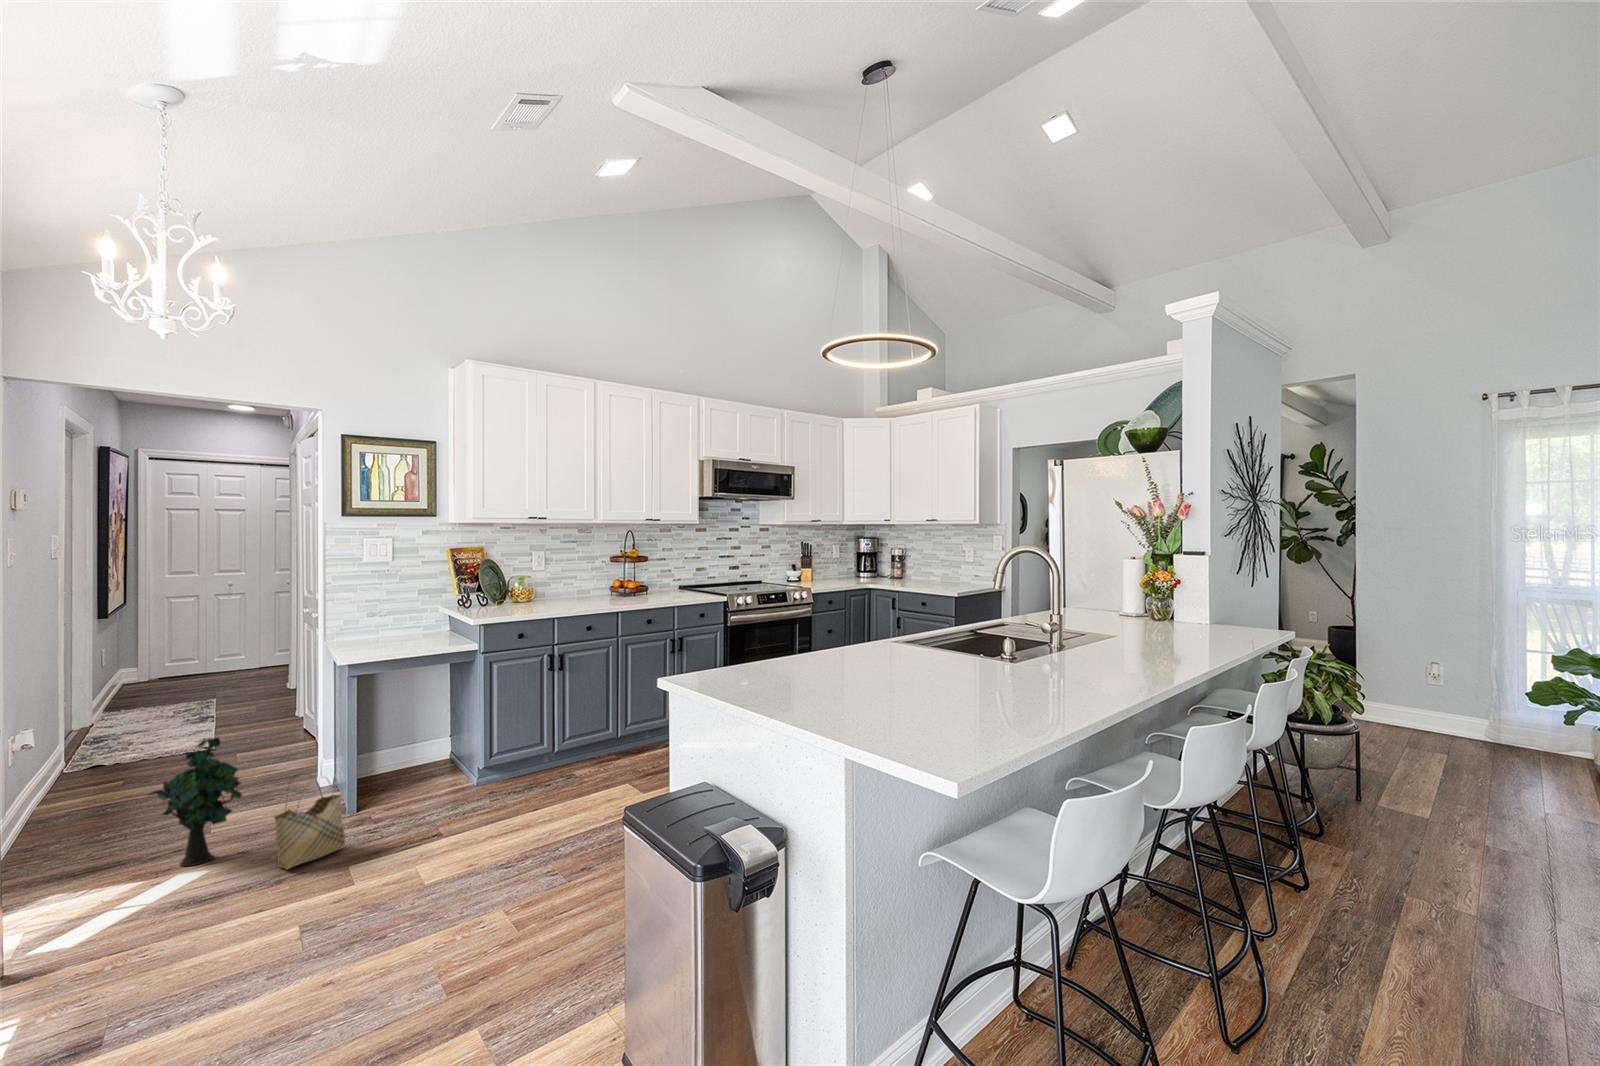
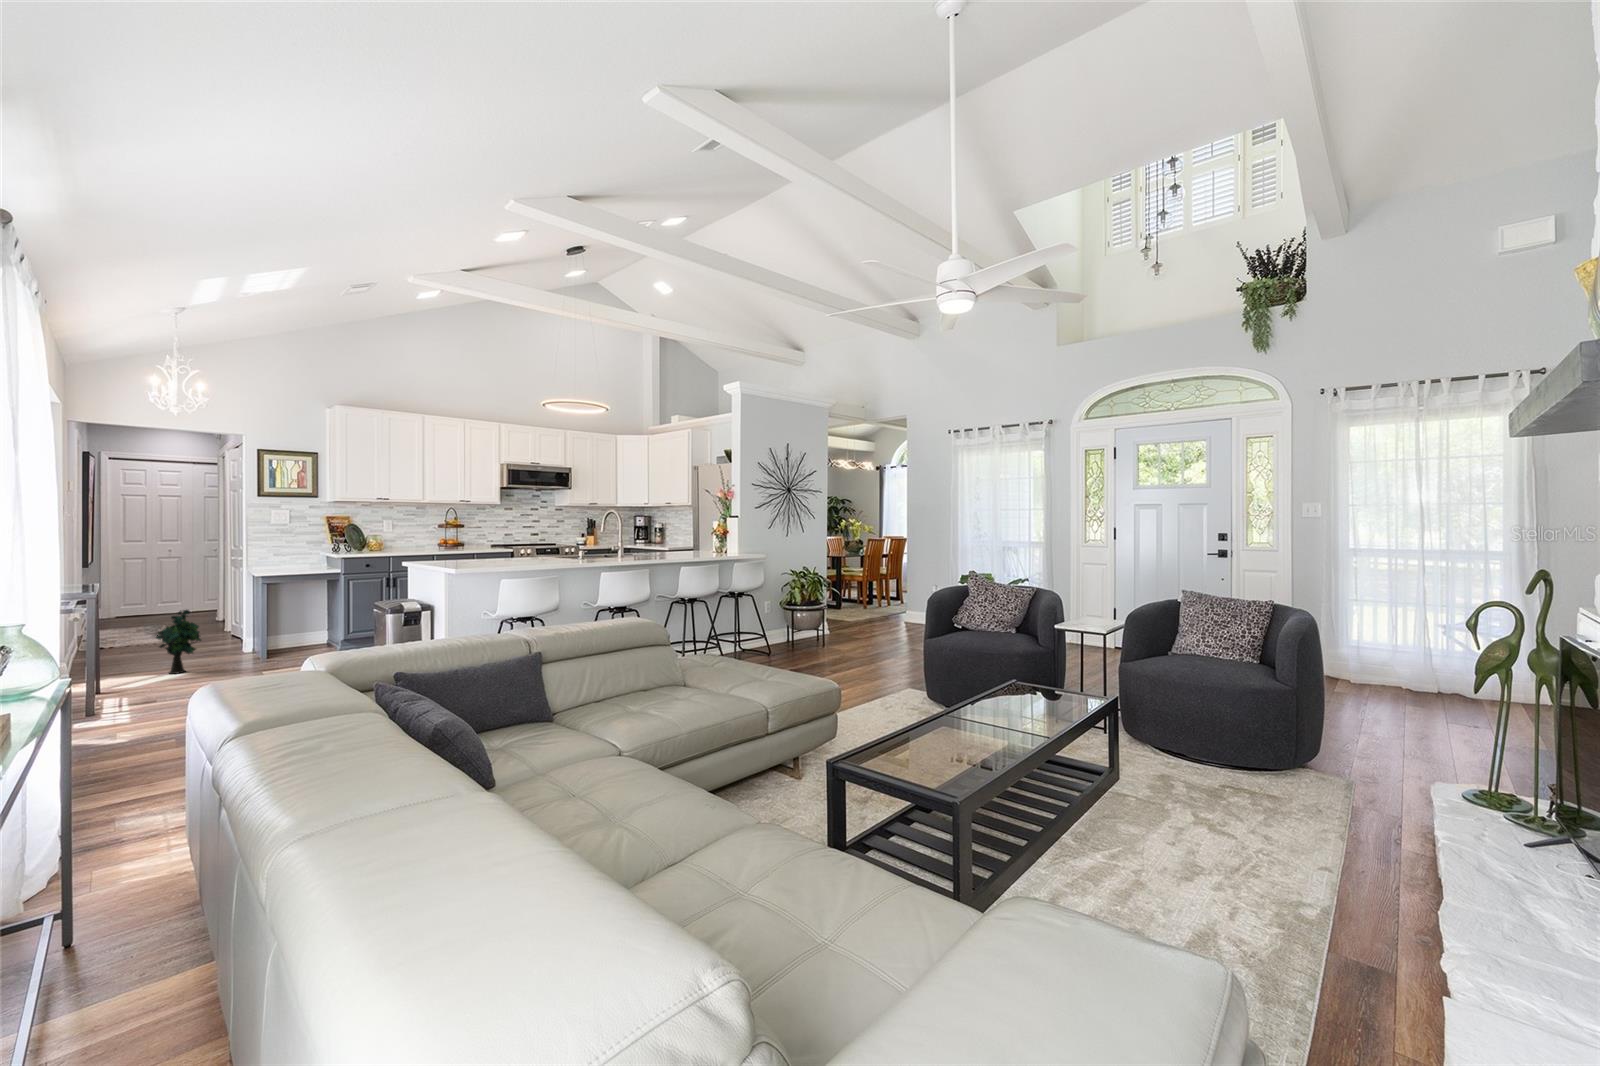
woven basket: present [274,775,345,869] -> none [221,628,260,673]

